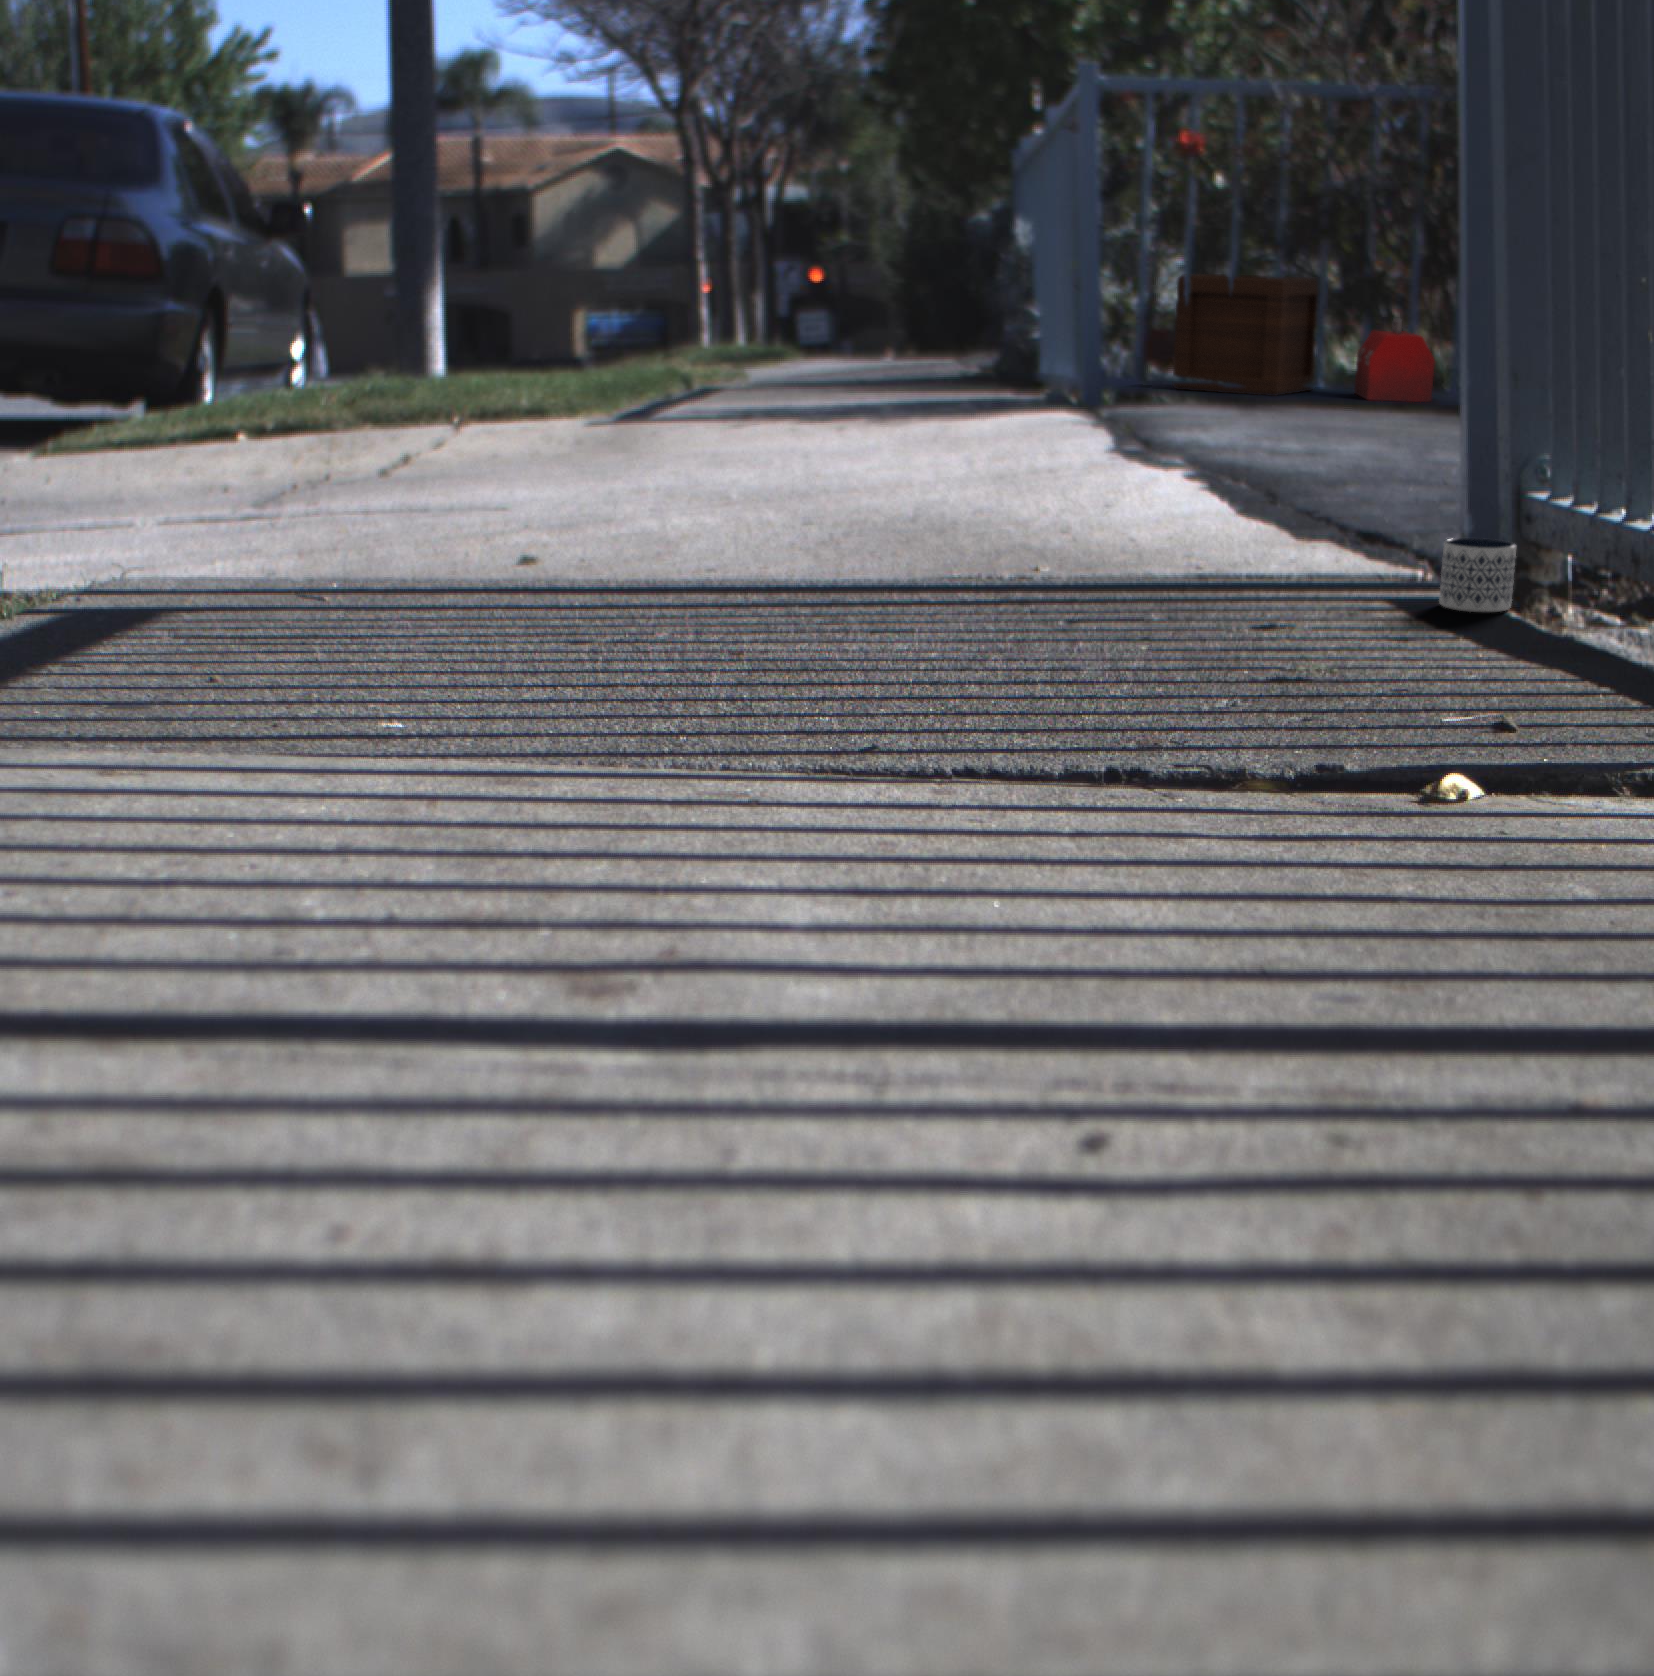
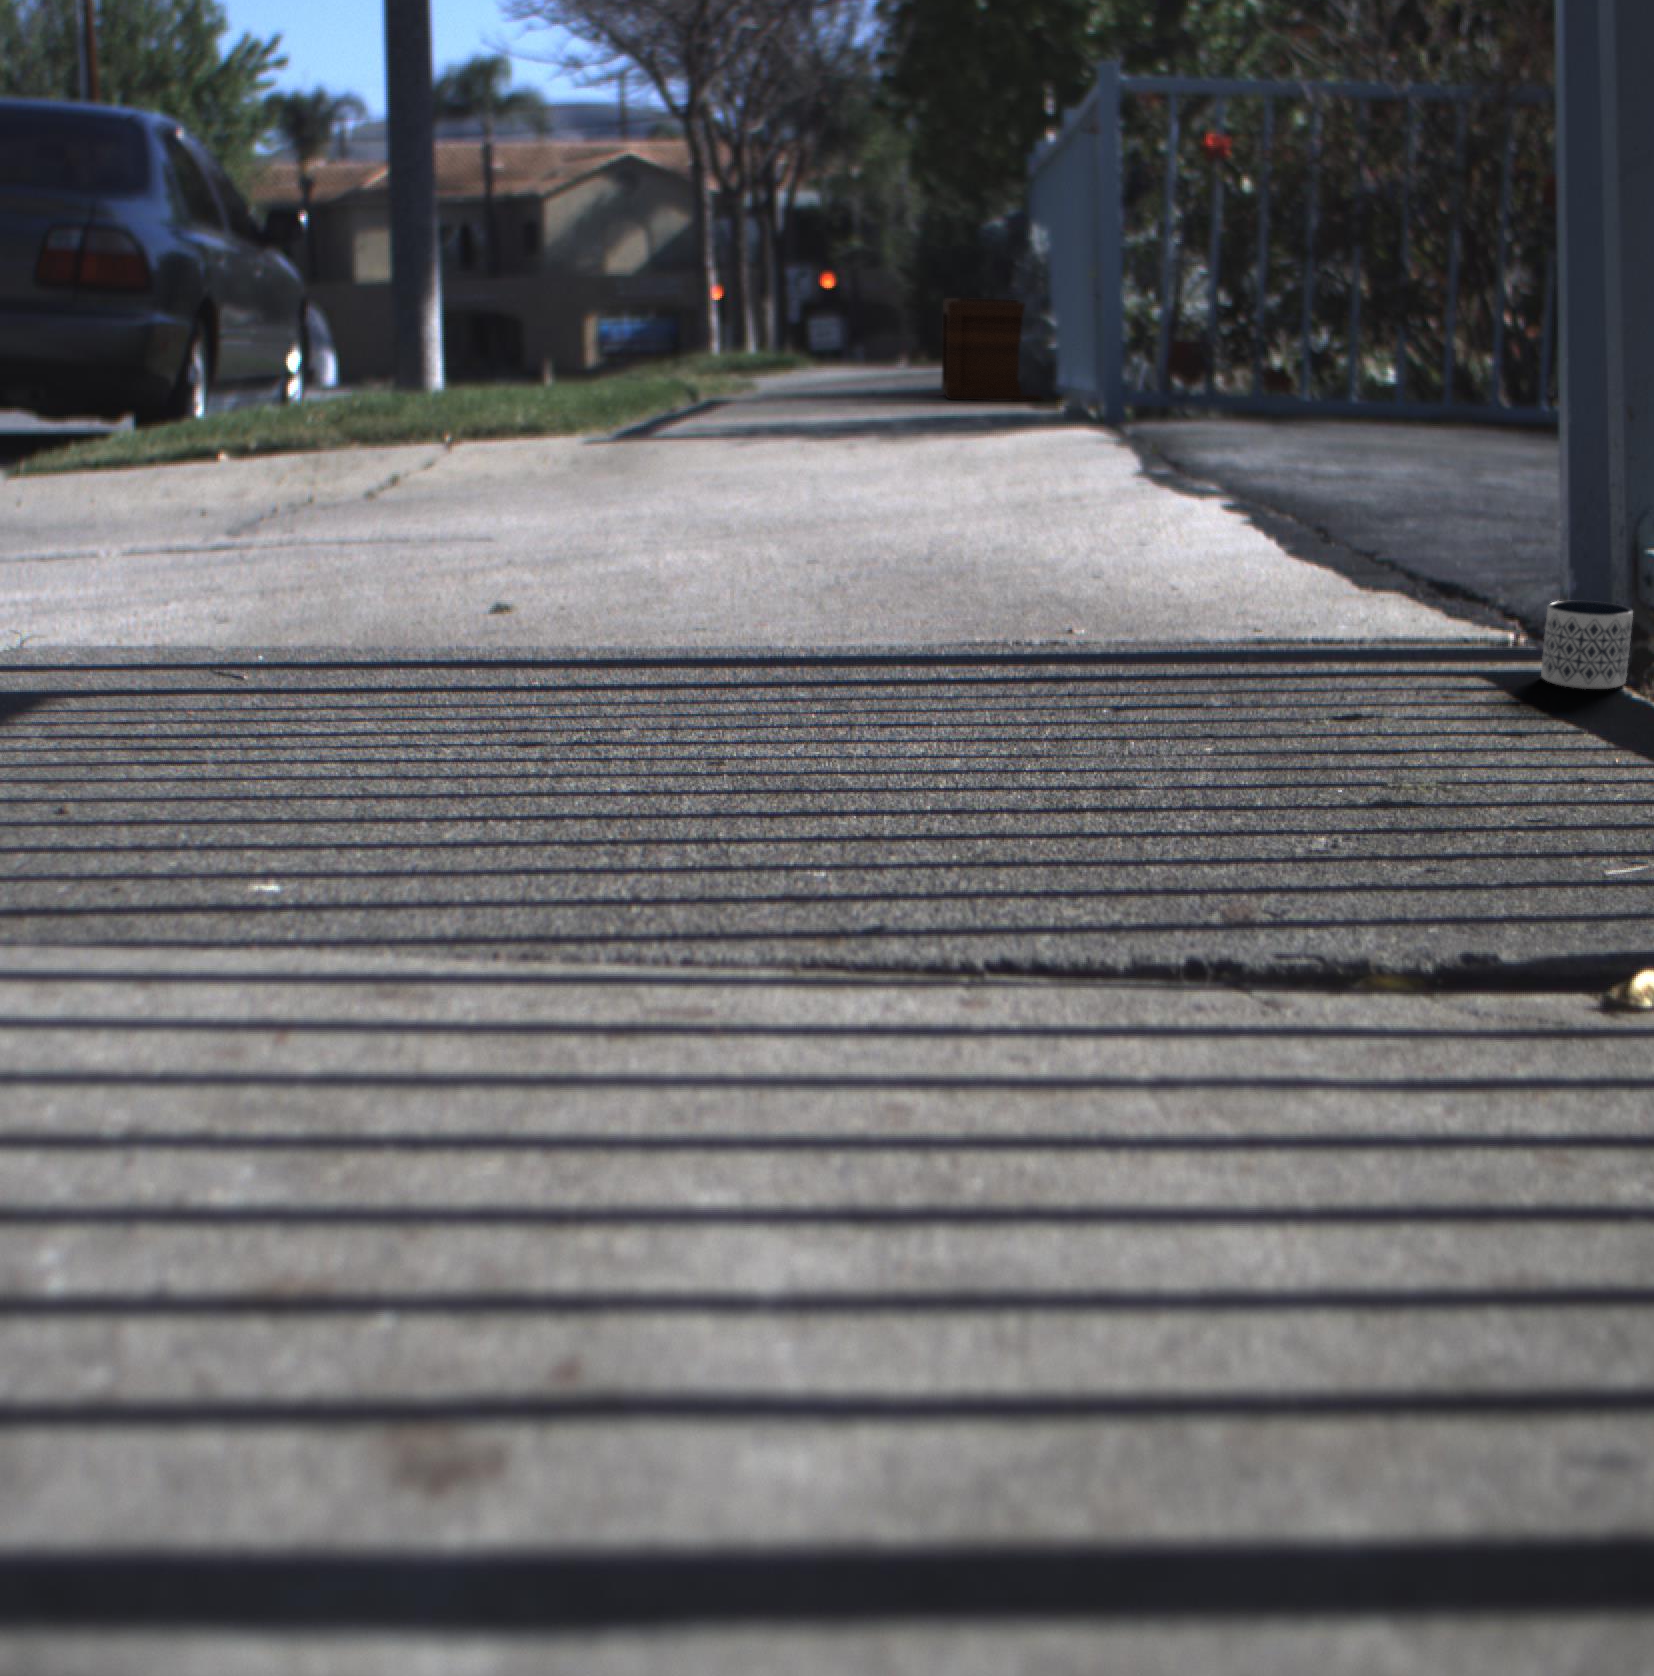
wooden crate: present [1173,274,1318,396] -> present [941,298,1042,401]
toolbox: present [1354,318,1435,402] -> none [1377,326,1462,413]

